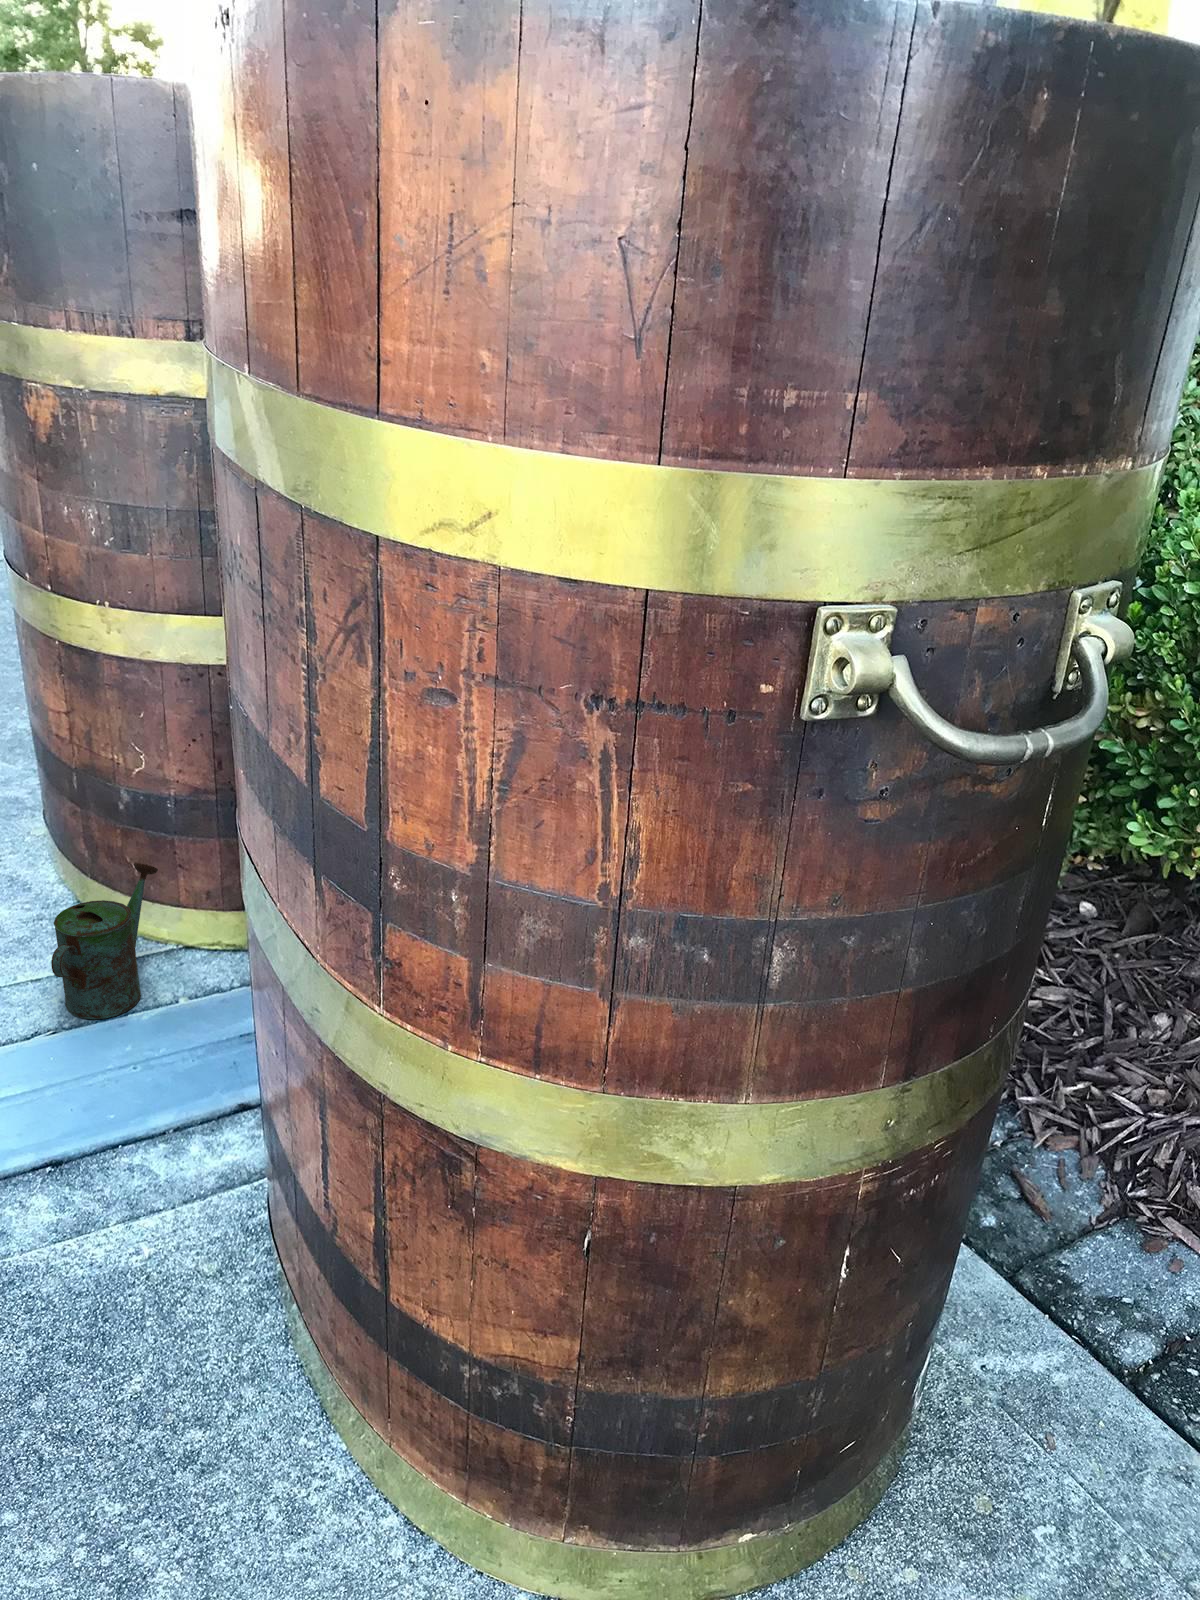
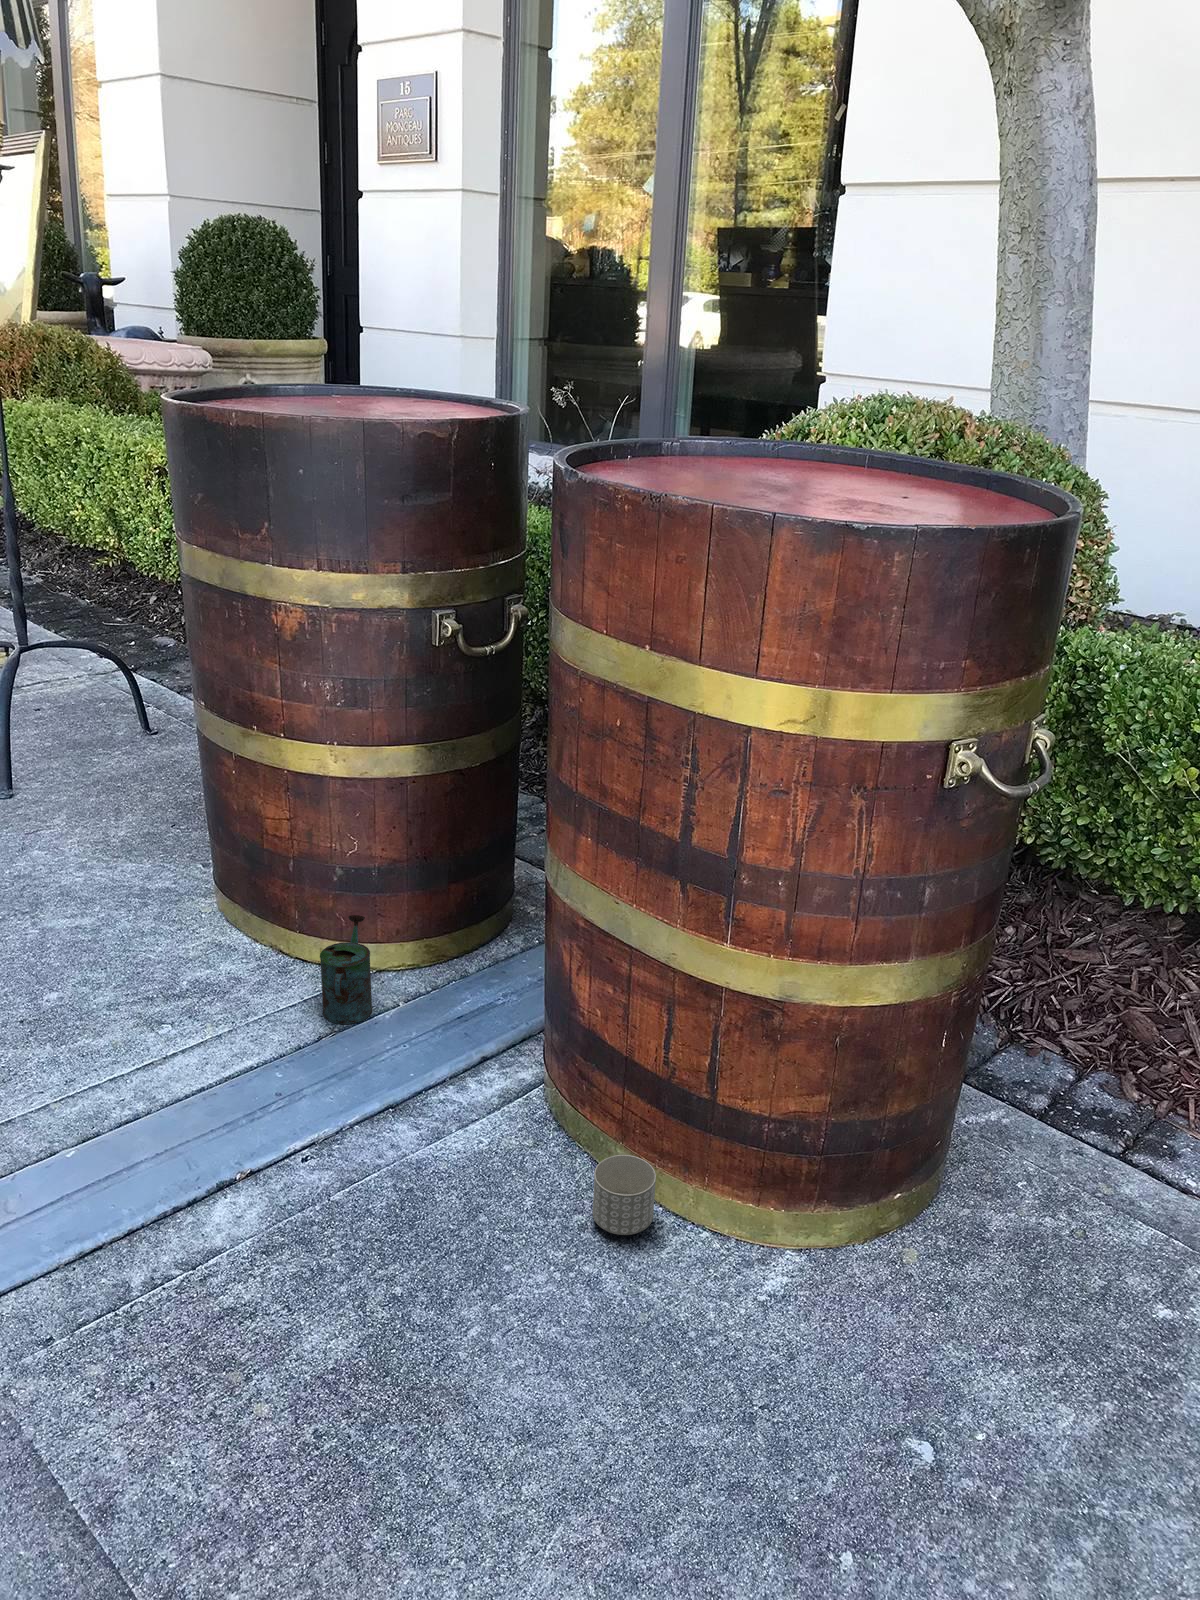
planter: none [197,1341,316,1498] -> present [593,1155,656,1235]

